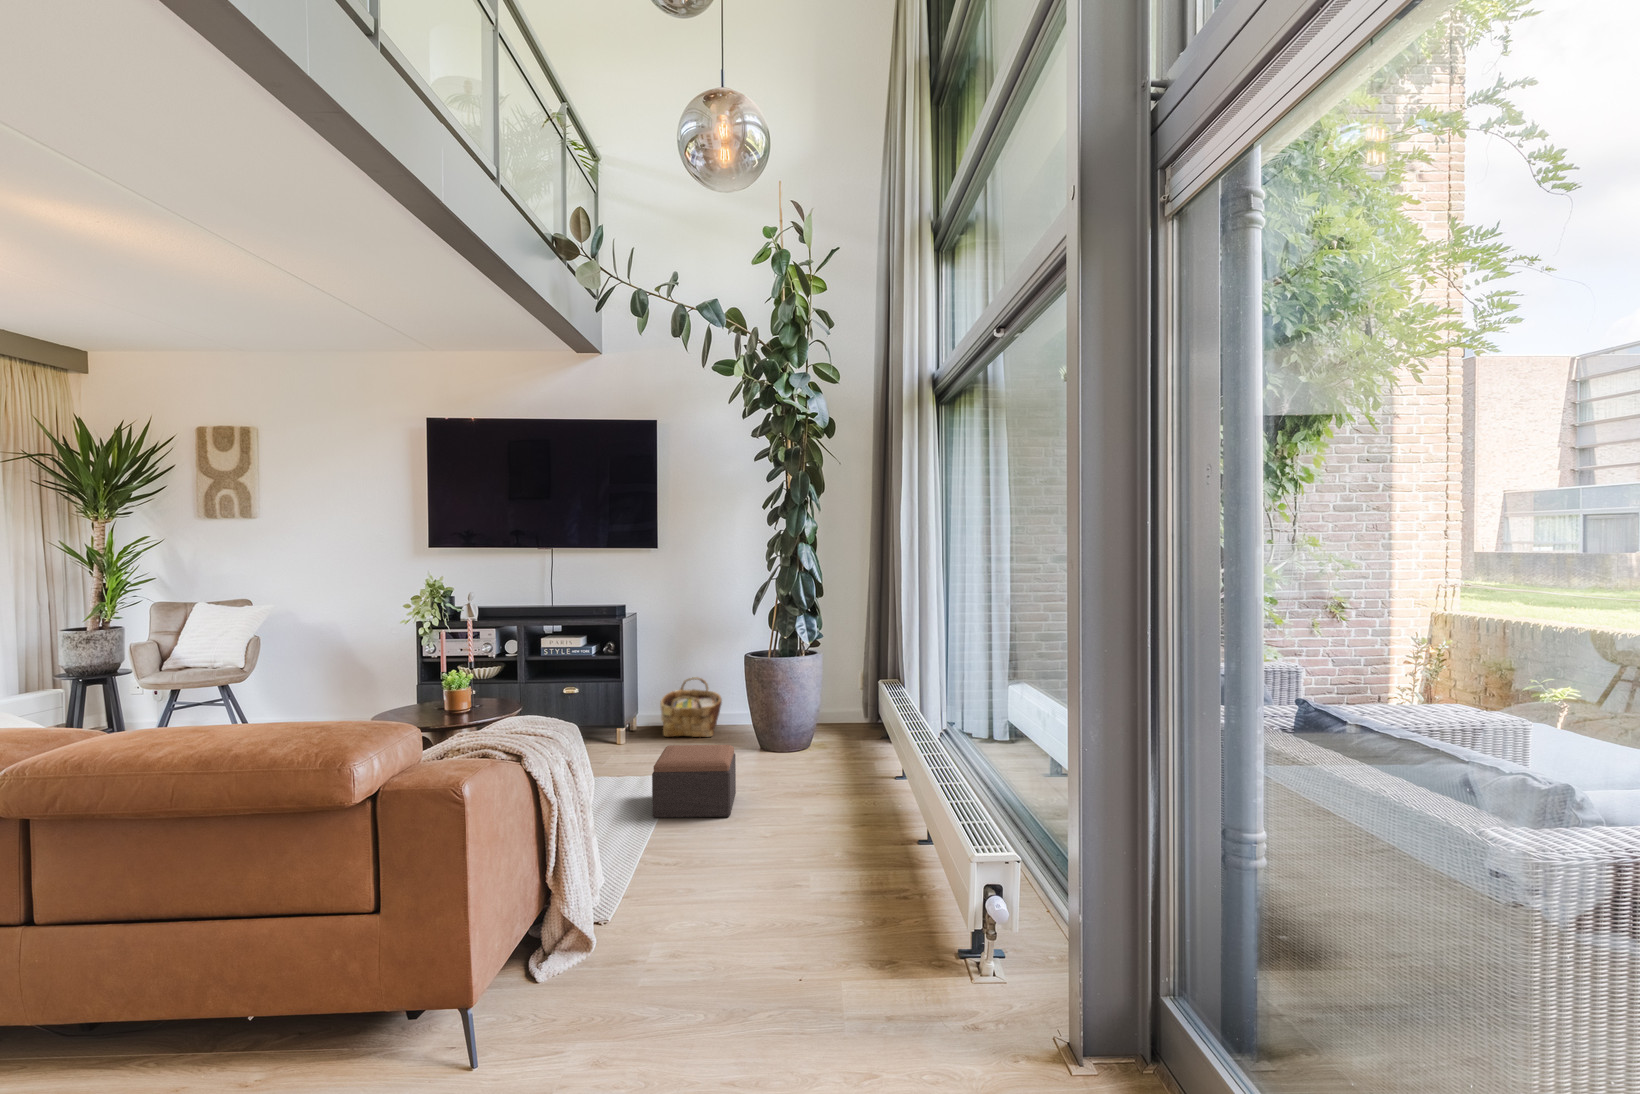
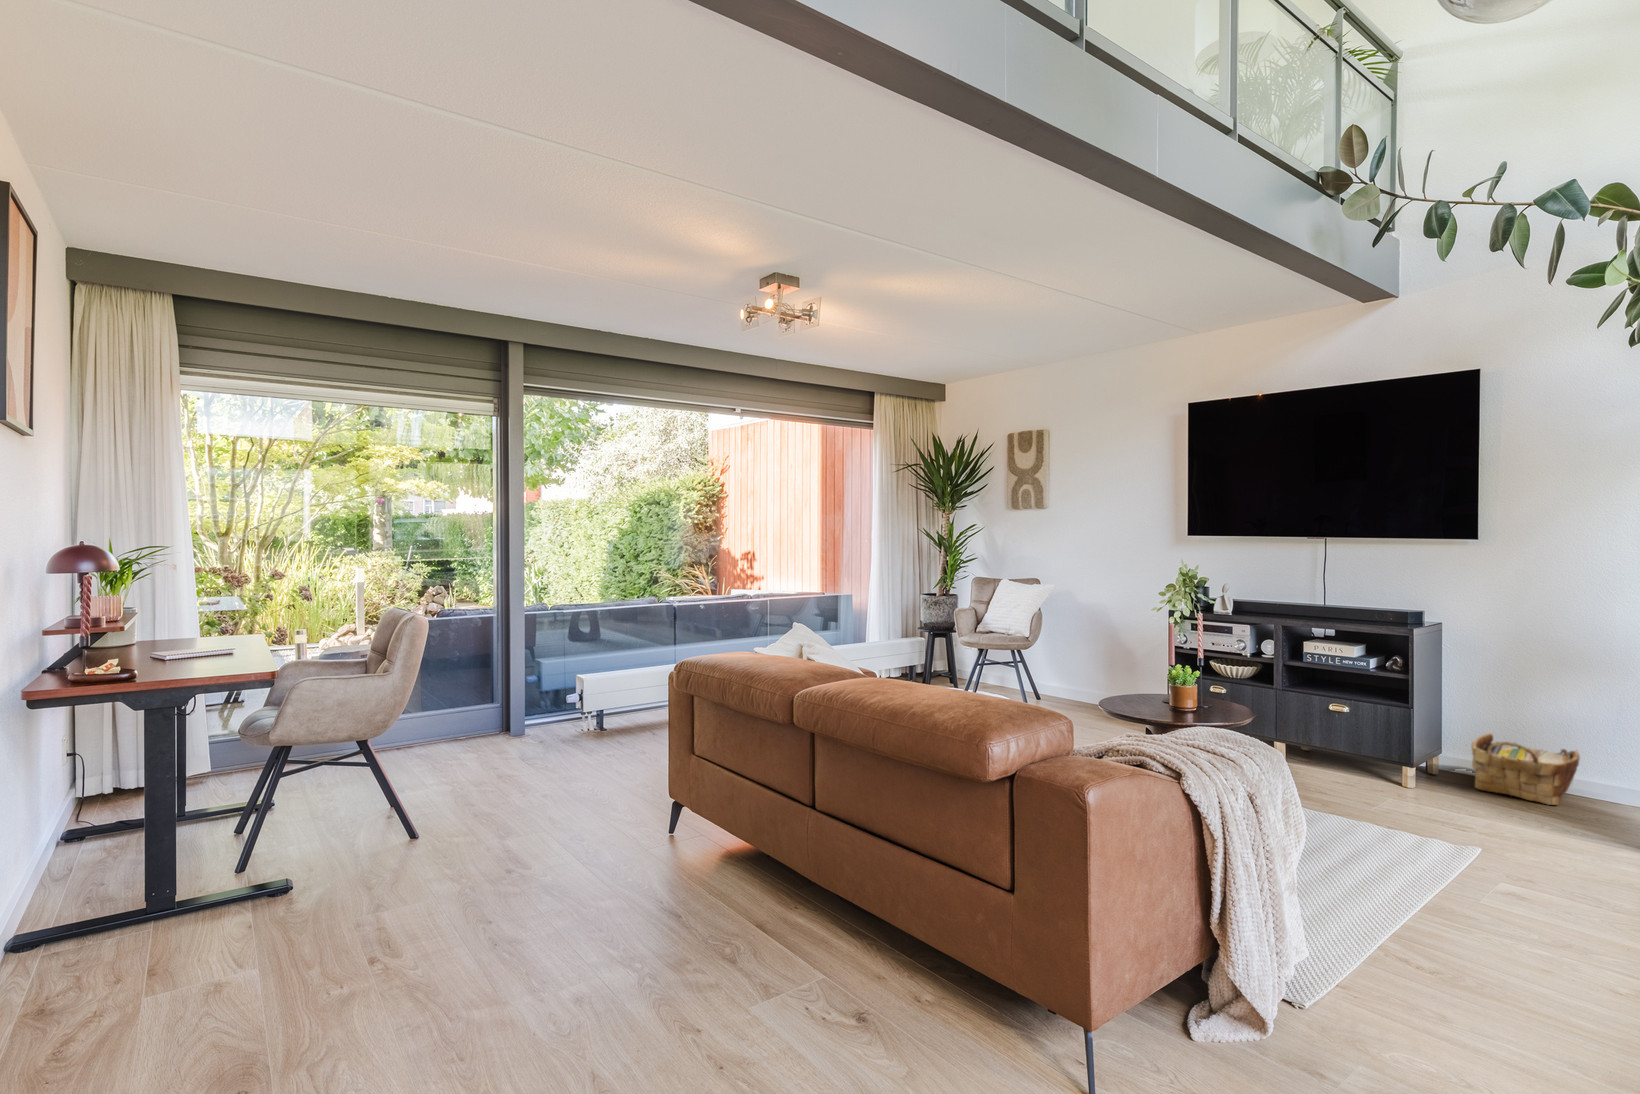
footstool: present [652,745,736,818] -> none [1418,804,1571,927]

